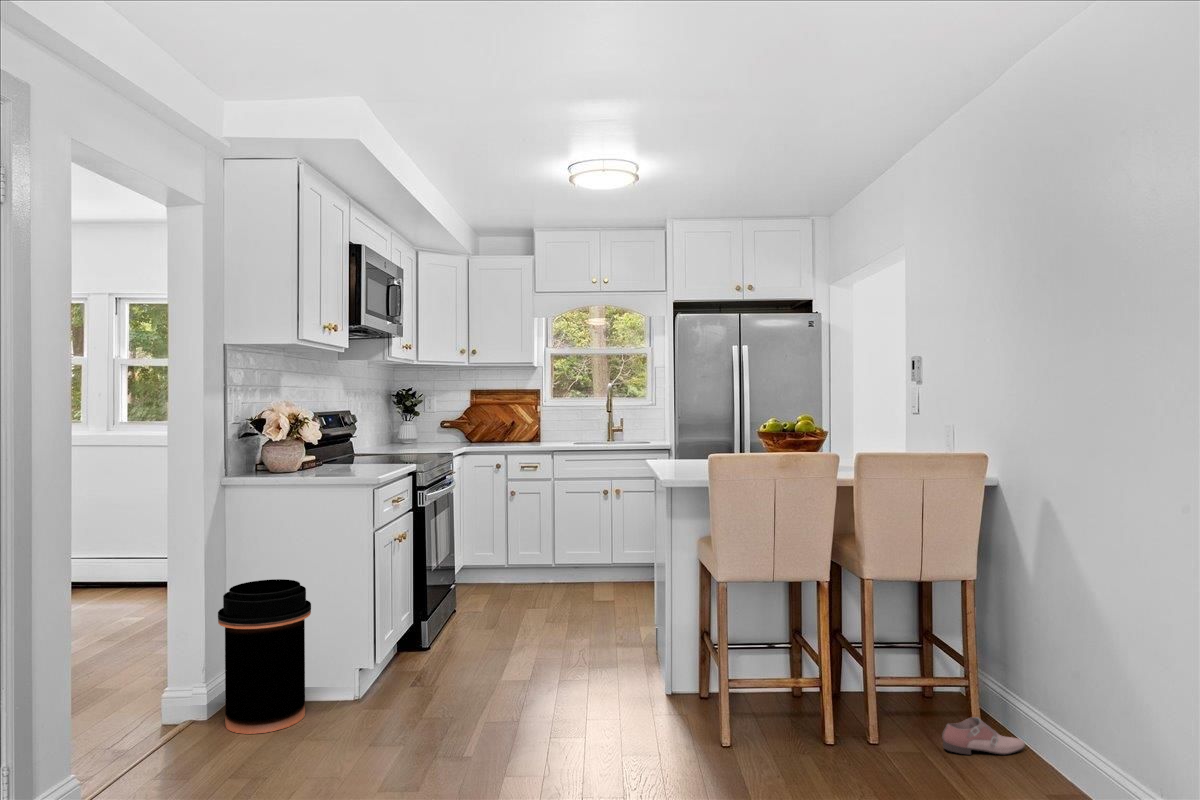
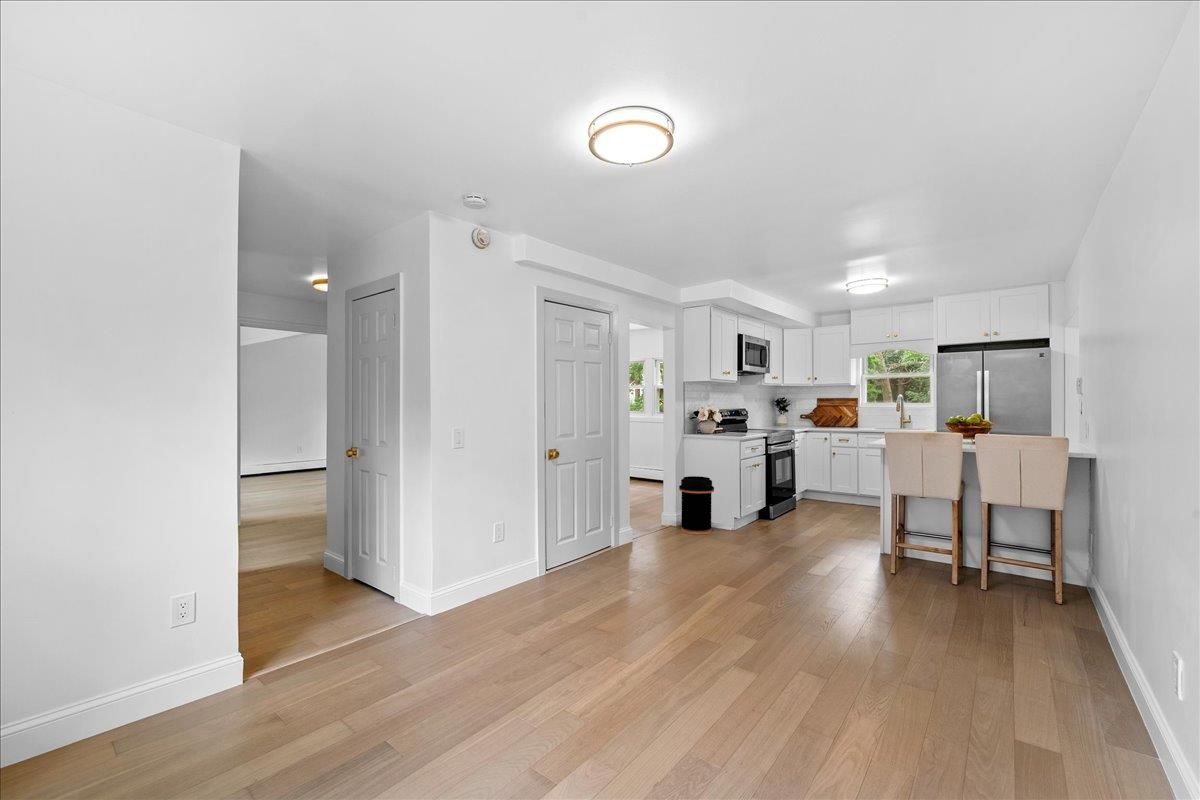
shoe: present [942,717,1025,755] -> none [1017,581,1074,603]

